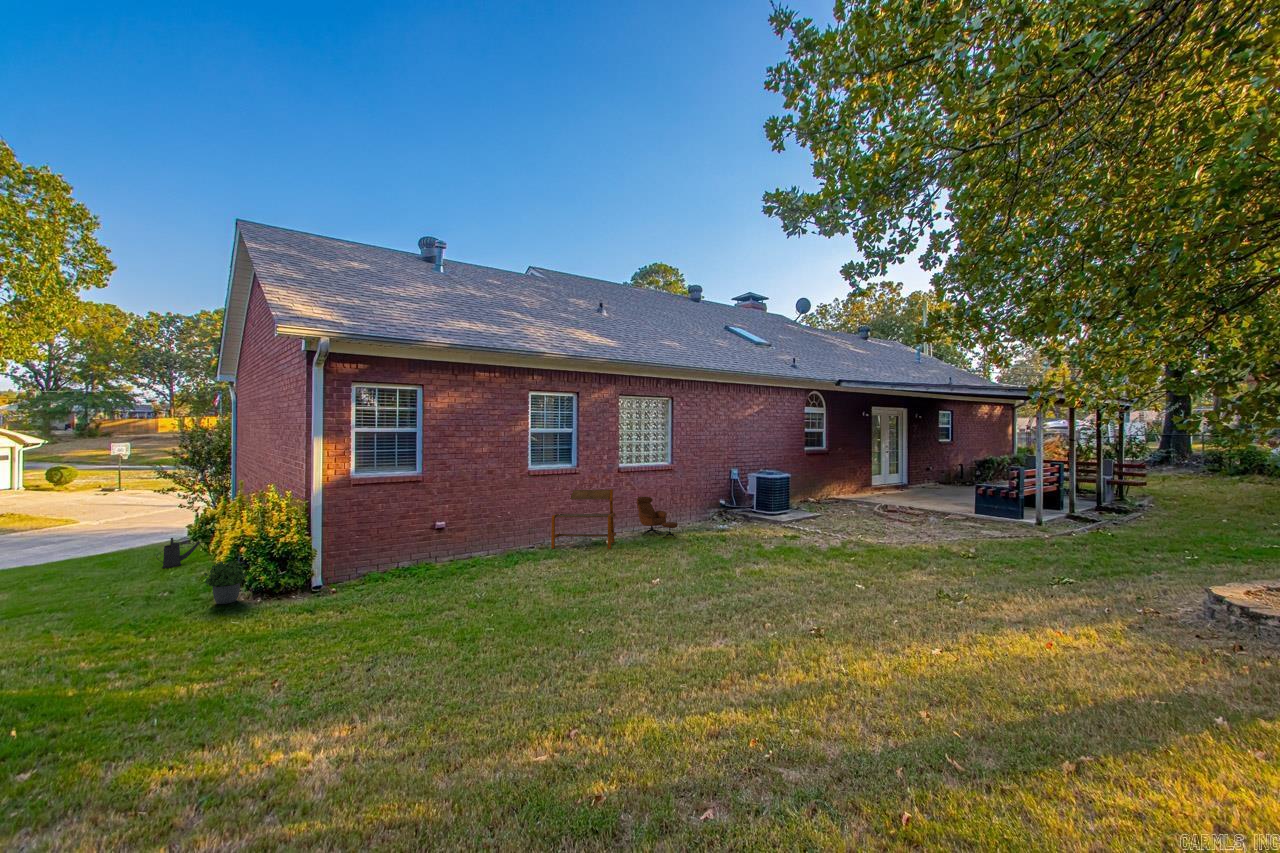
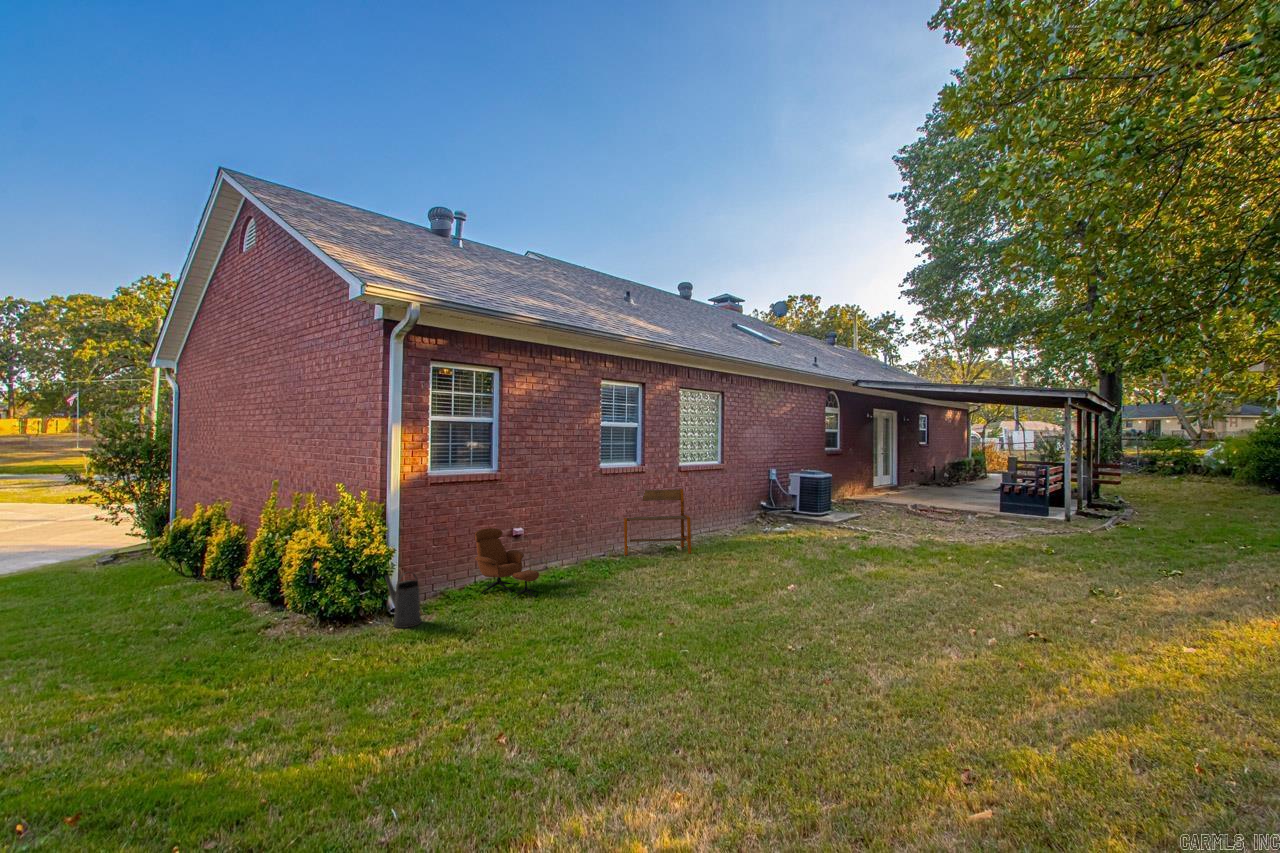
lounge chair: present [637,497,678,538] -> present [475,528,539,599]
watering can: present [156,538,200,568] -> present [385,572,421,628]
potted plant: present [204,561,247,604] -> none [276,579,324,637]

